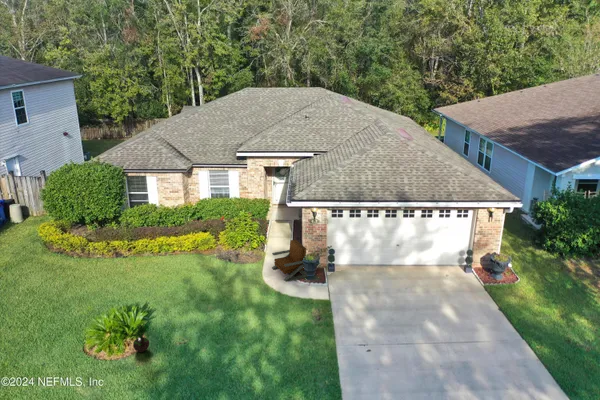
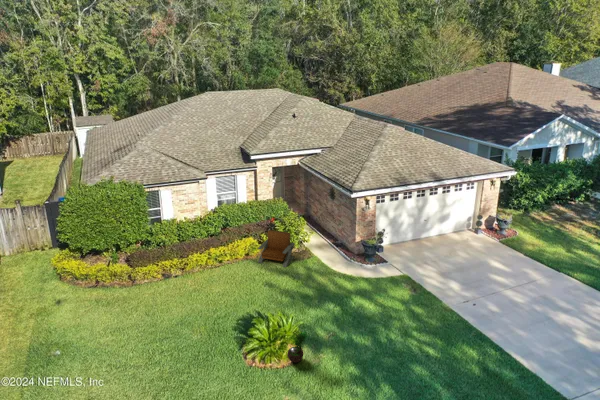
lounge chair: present [272,240,308,281] -> present [258,230,295,267]

